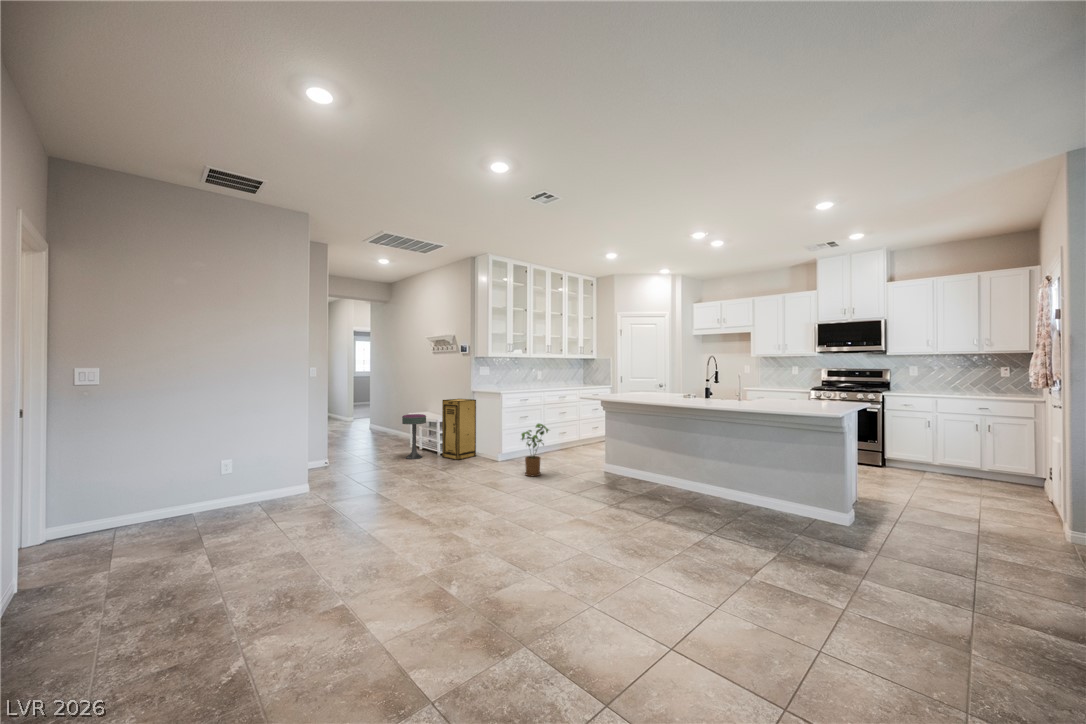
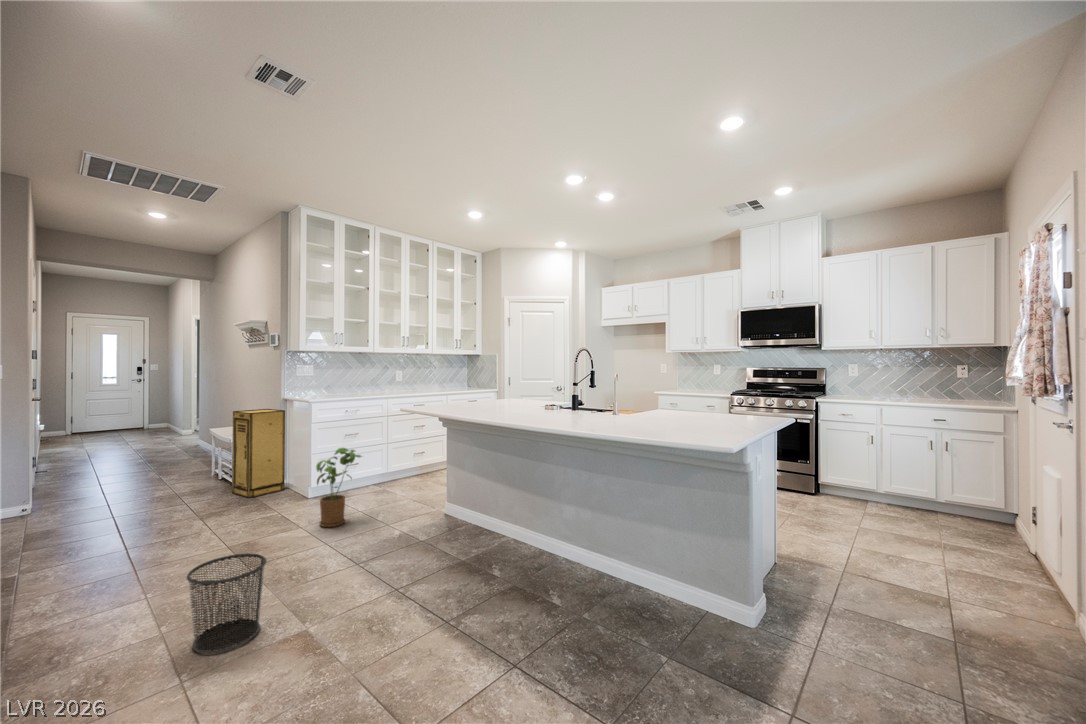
bar stool: present [402,414,426,459] -> none [168,432,210,498]
waste bin: none [517,476,553,525] -> present [187,553,267,654]

